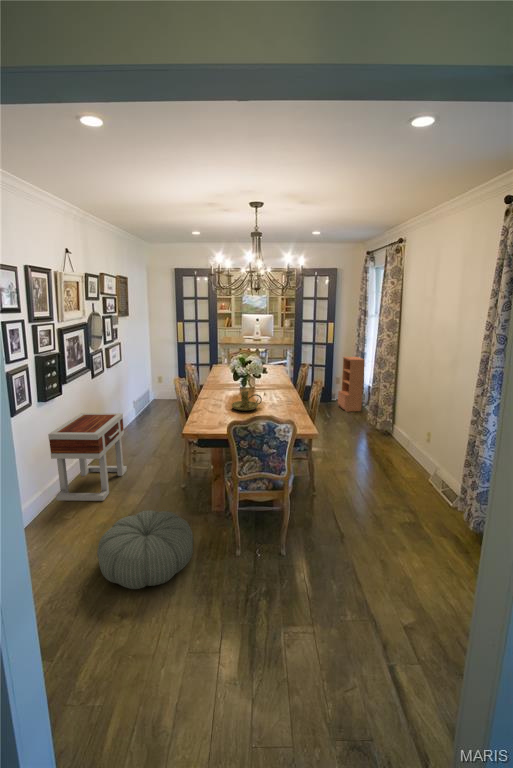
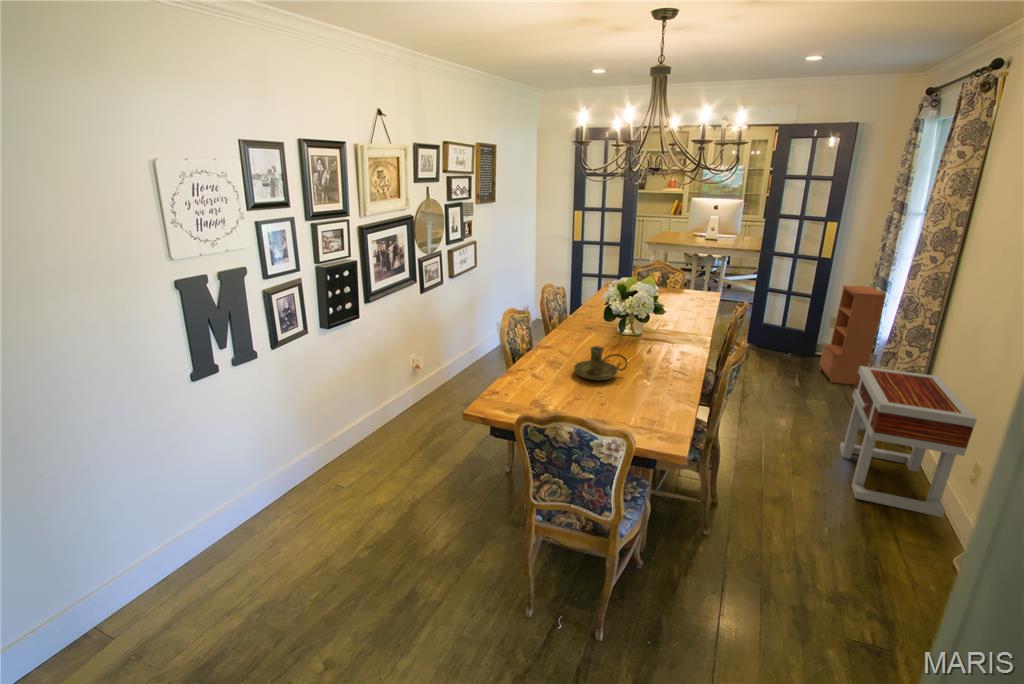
side table: present [48,413,127,501] -> present [840,366,976,517]
pouf: present [97,510,193,589] -> none [324,508,462,631]

